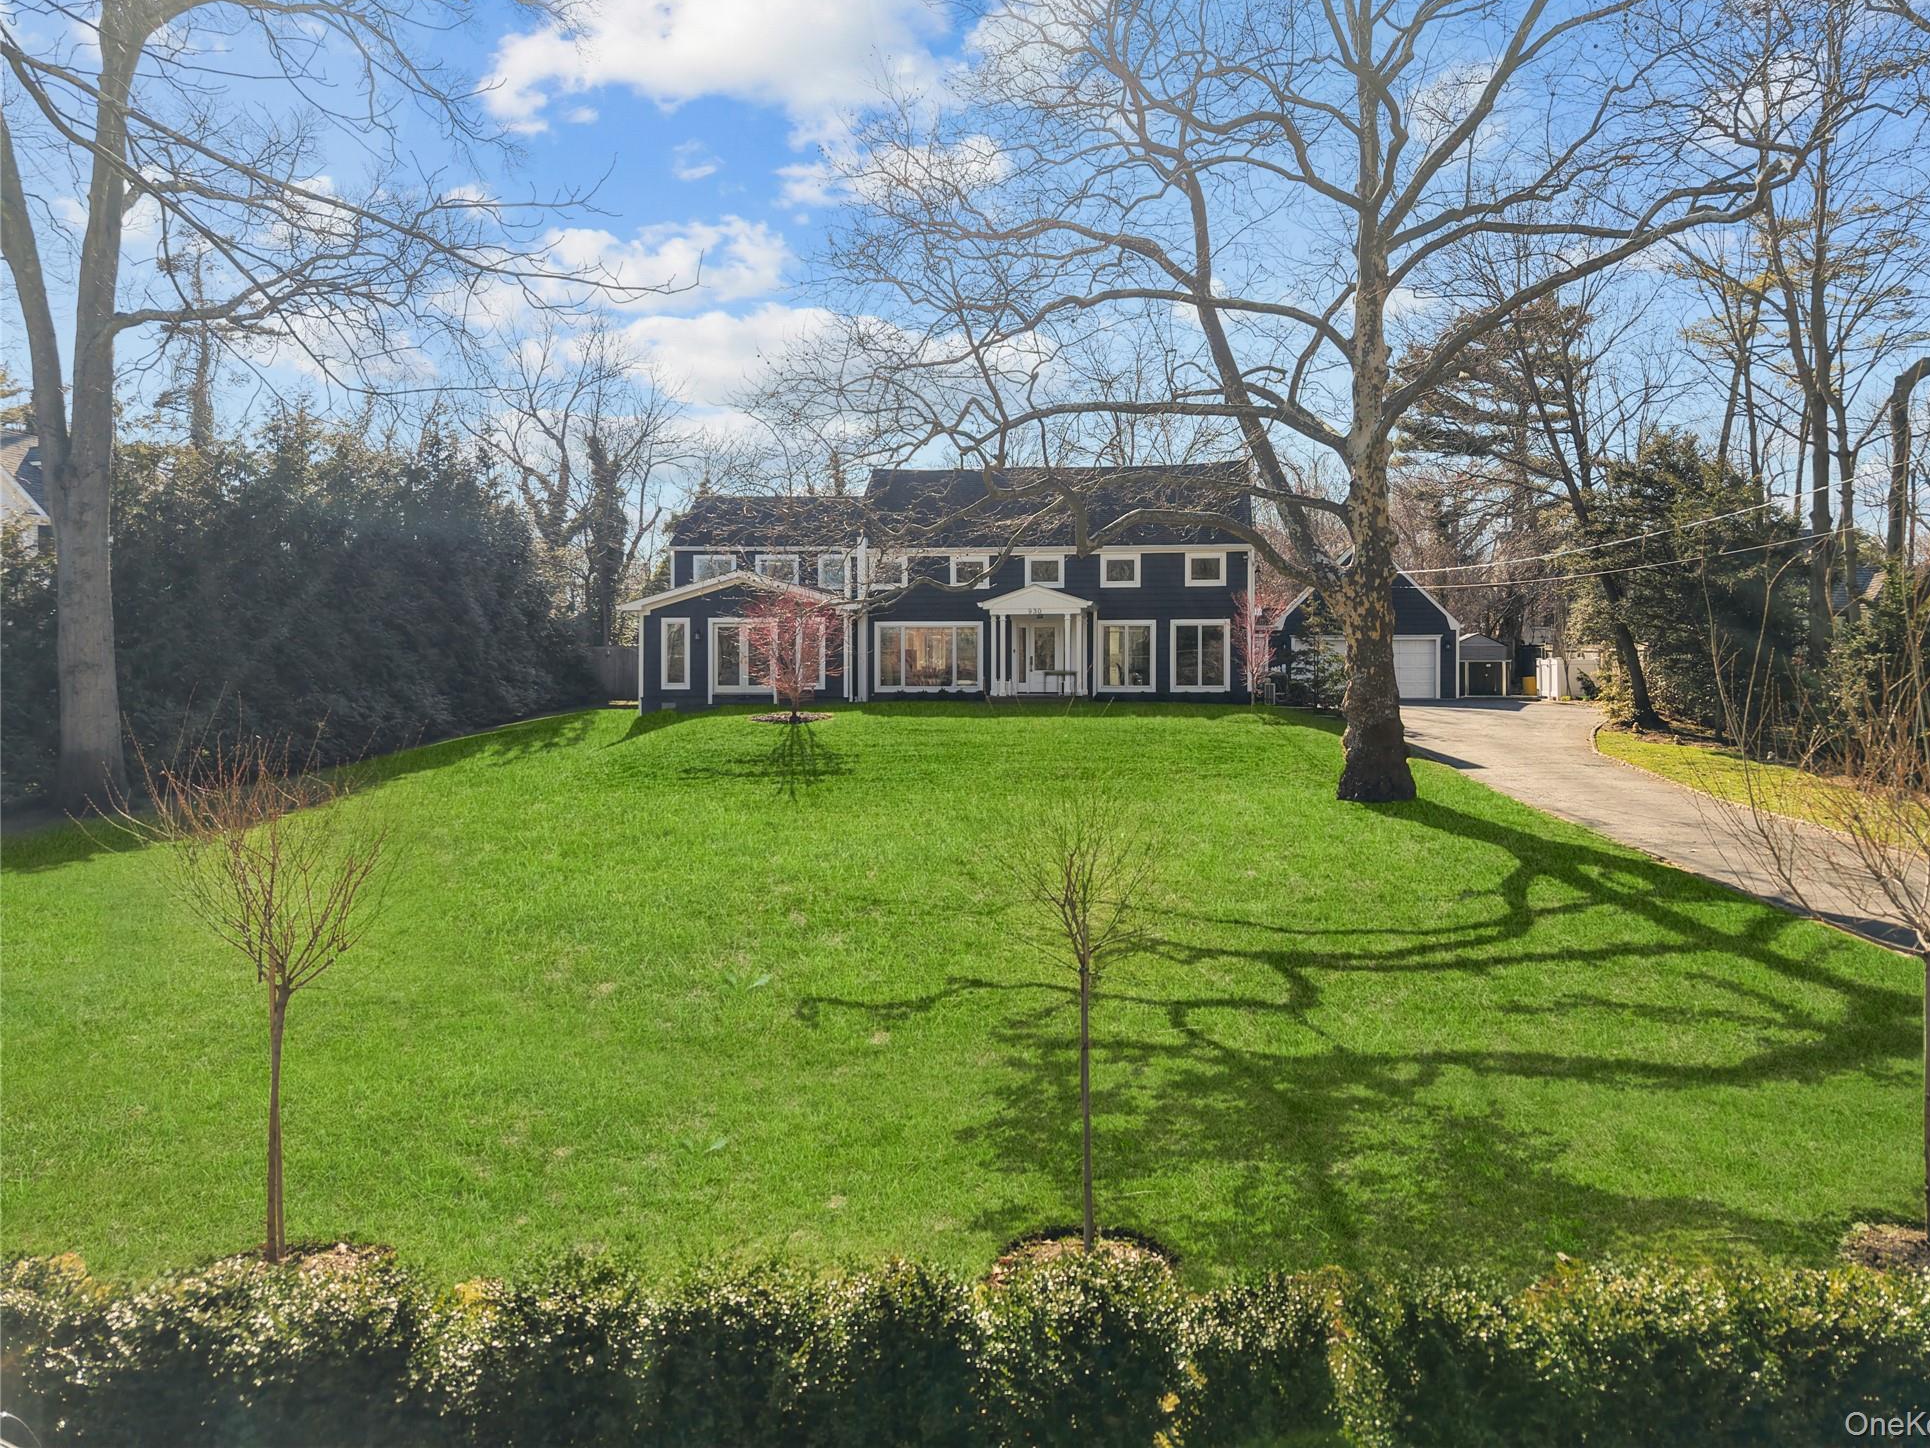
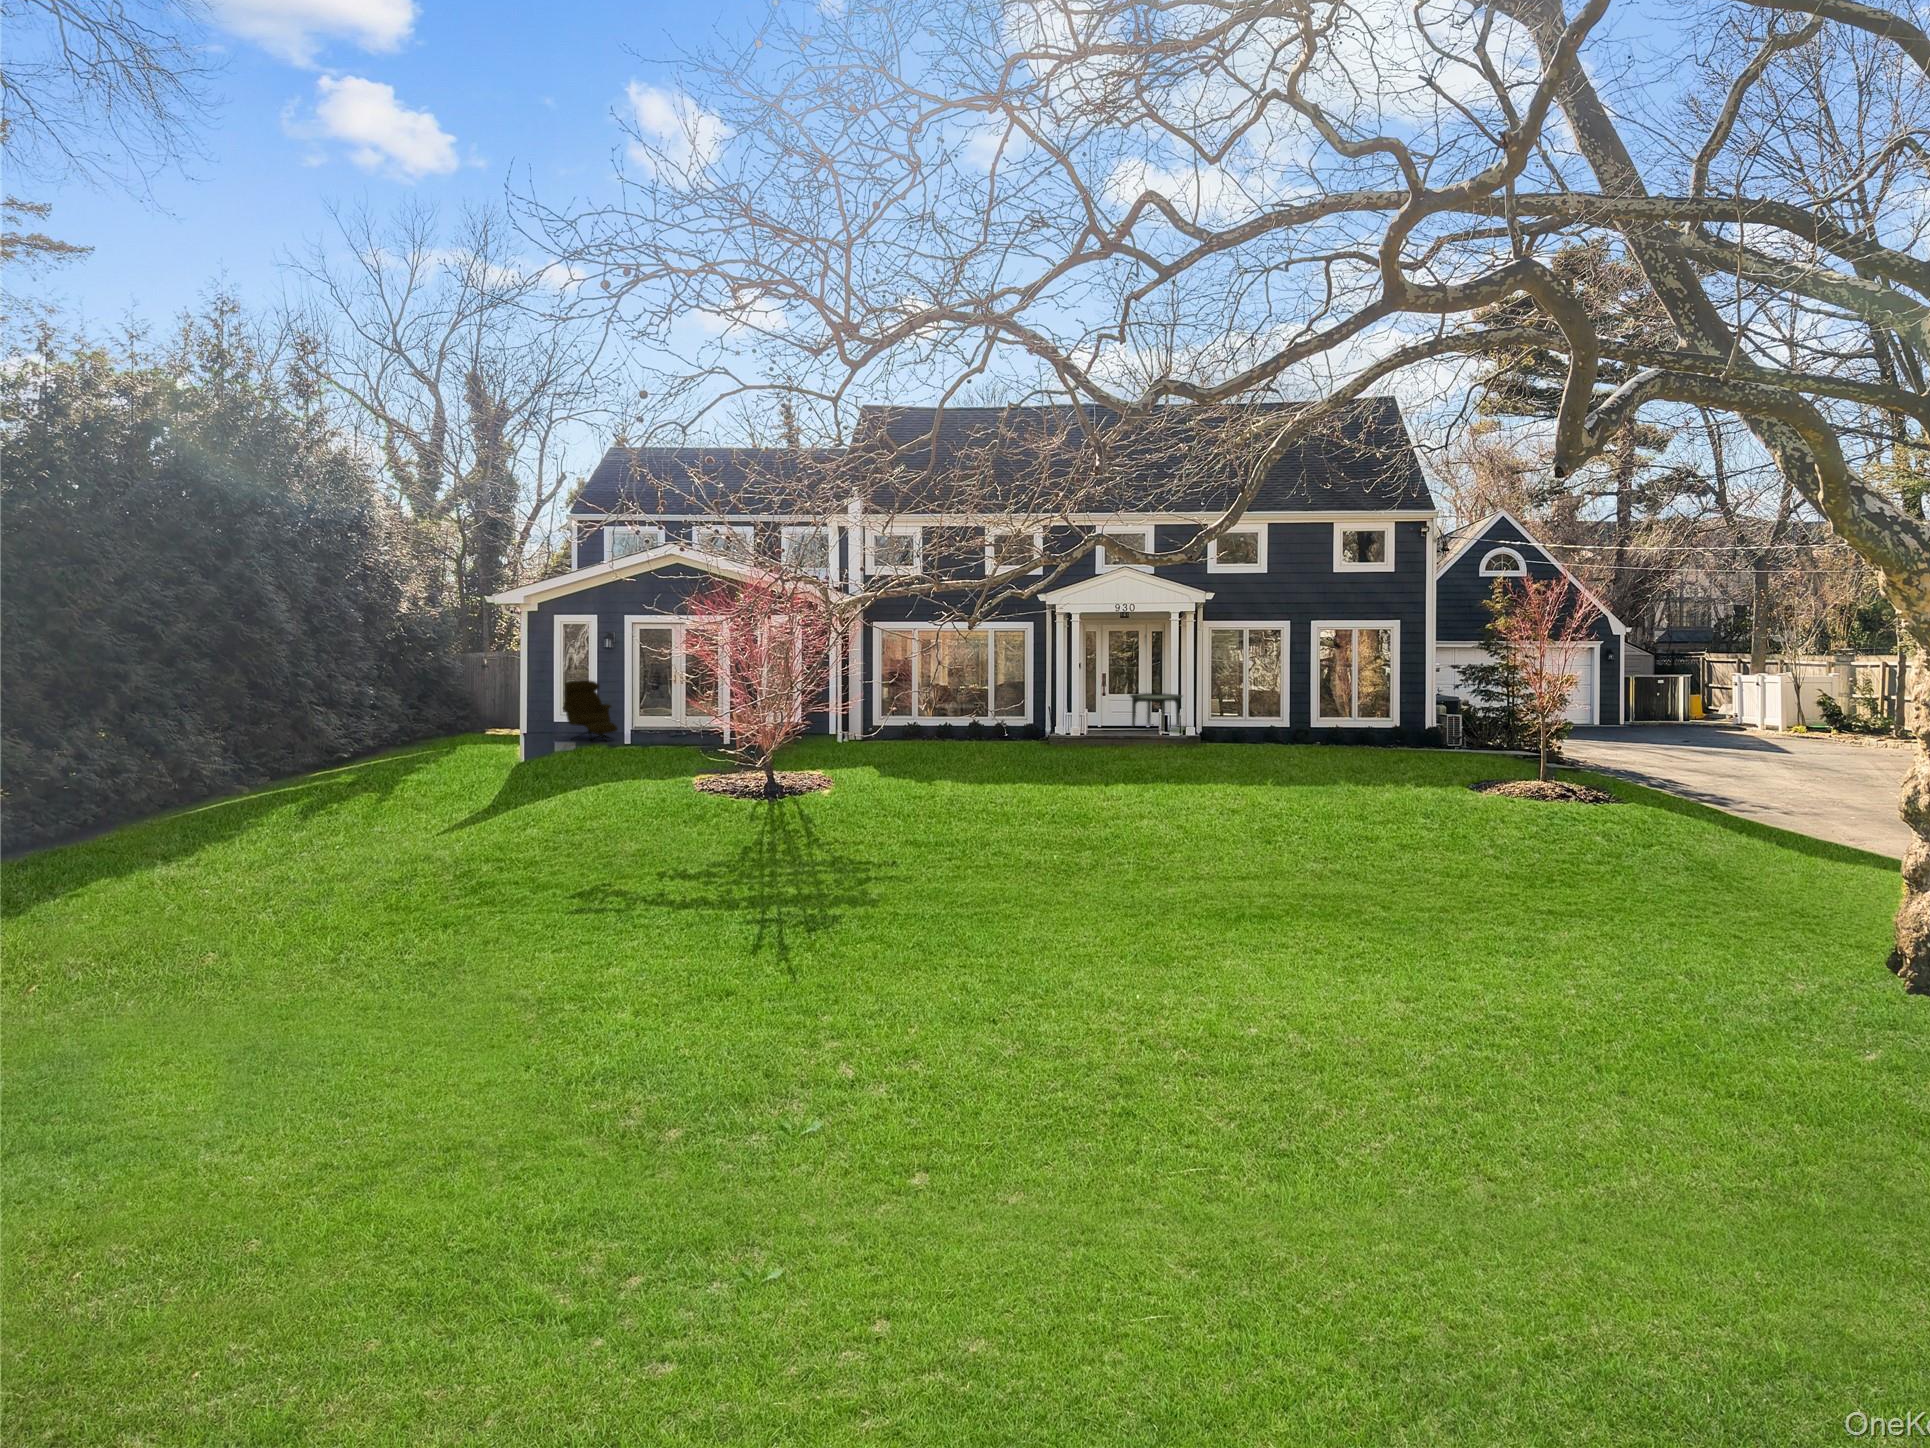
lounge chair: none [668,662,704,701] -> present [563,680,618,741]

